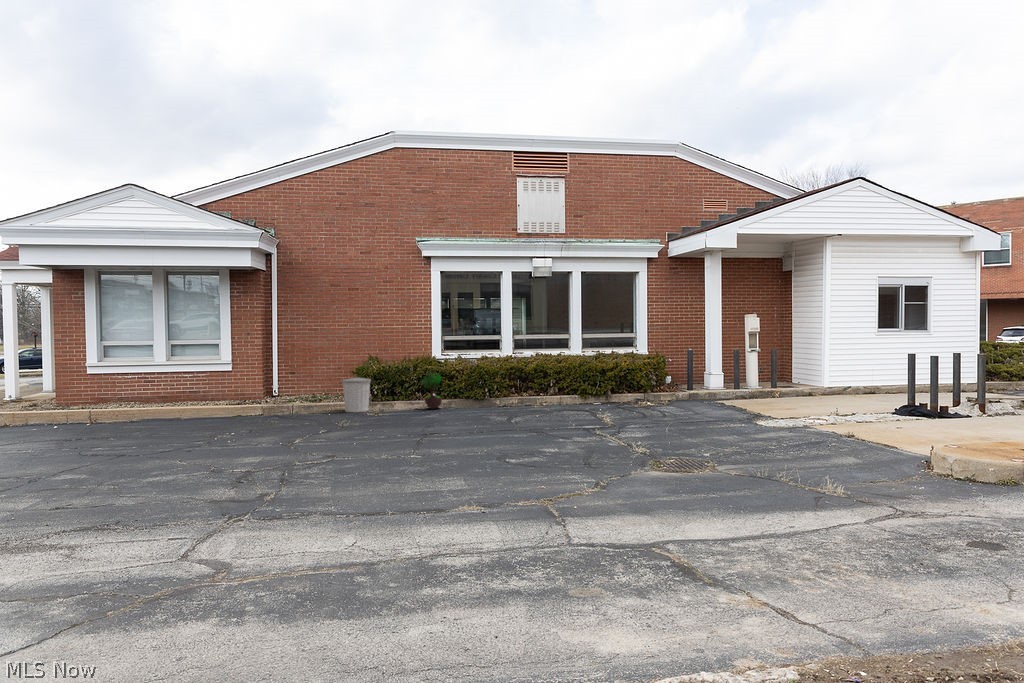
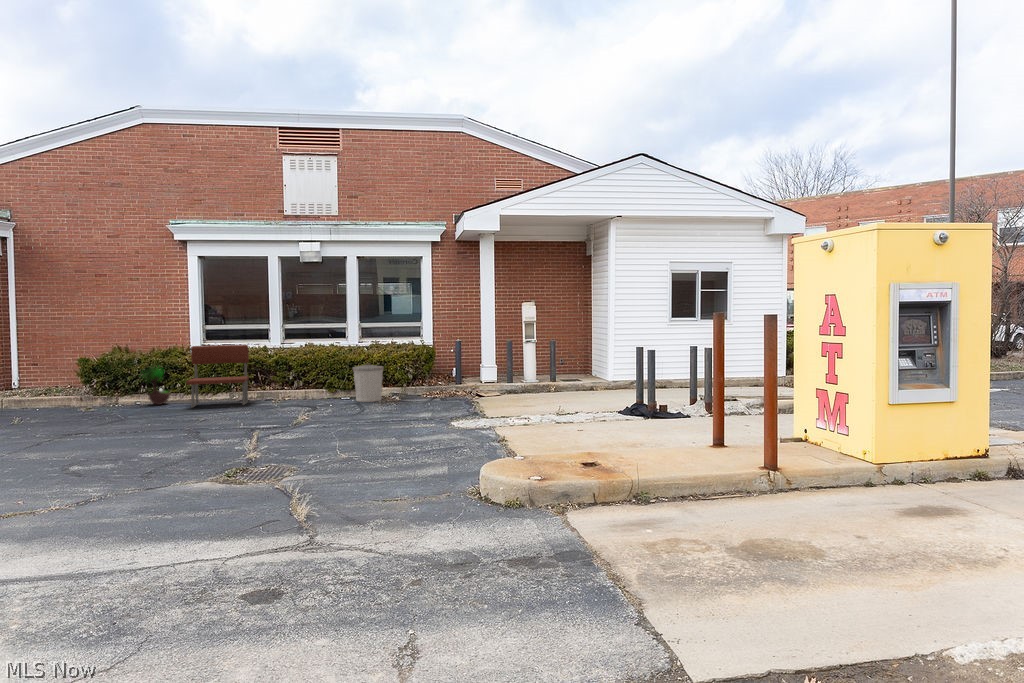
bench: none [467,353,521,411] -> present [186,345,249,408]
trash can: present [342,377,371,412] -> present [352,364,384,402]

